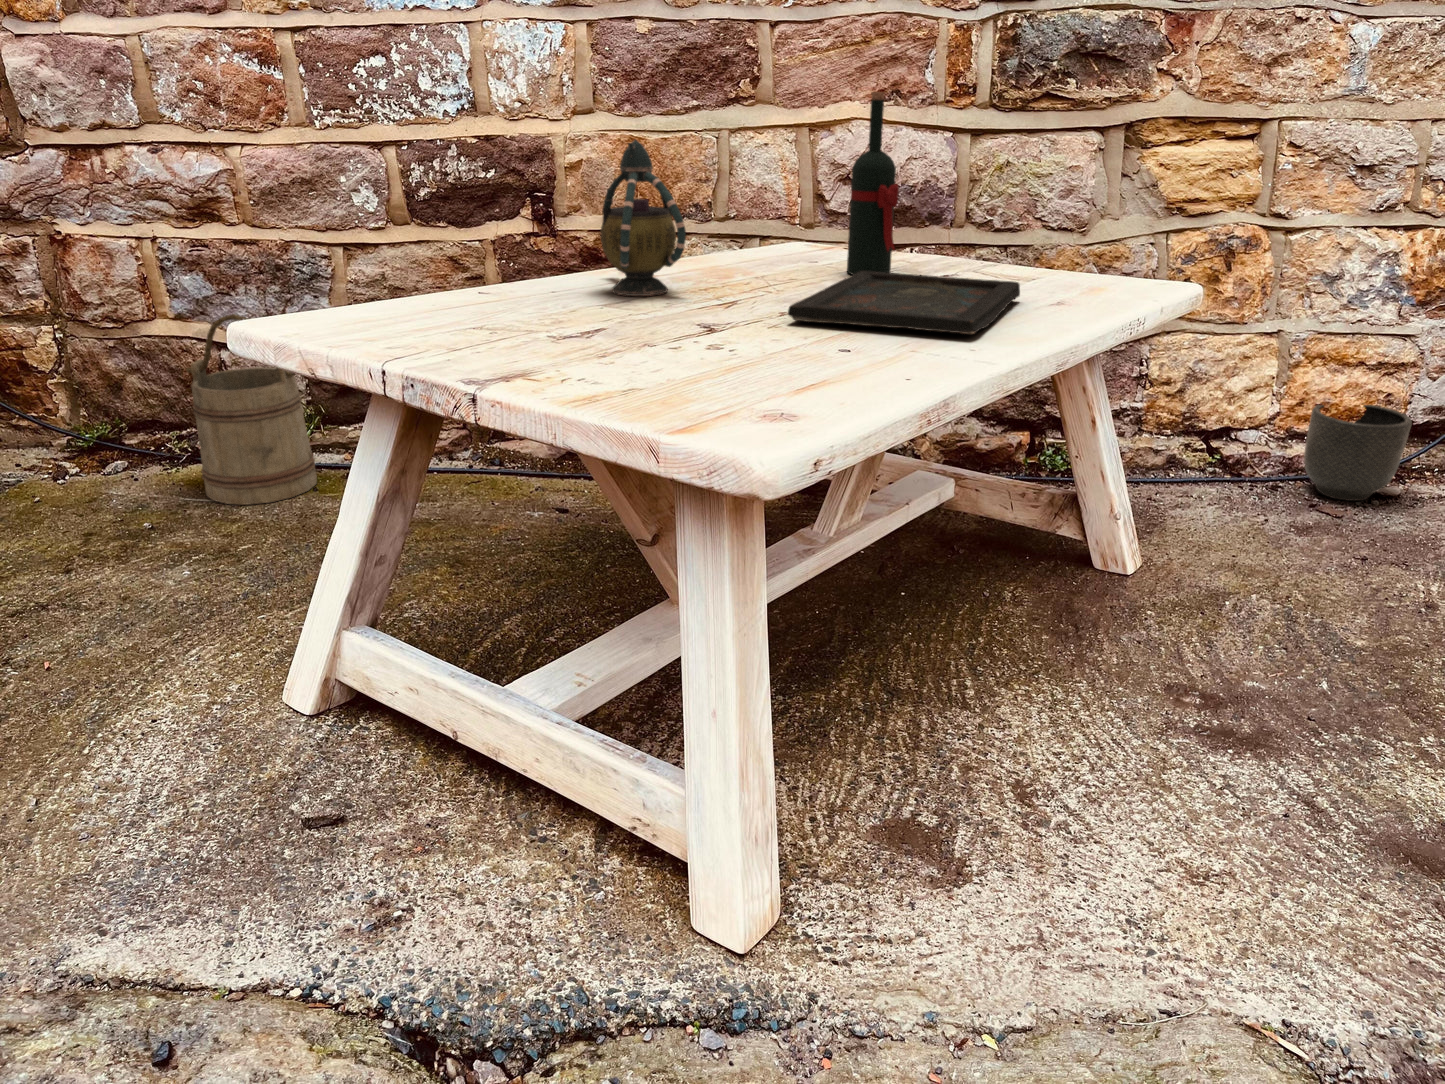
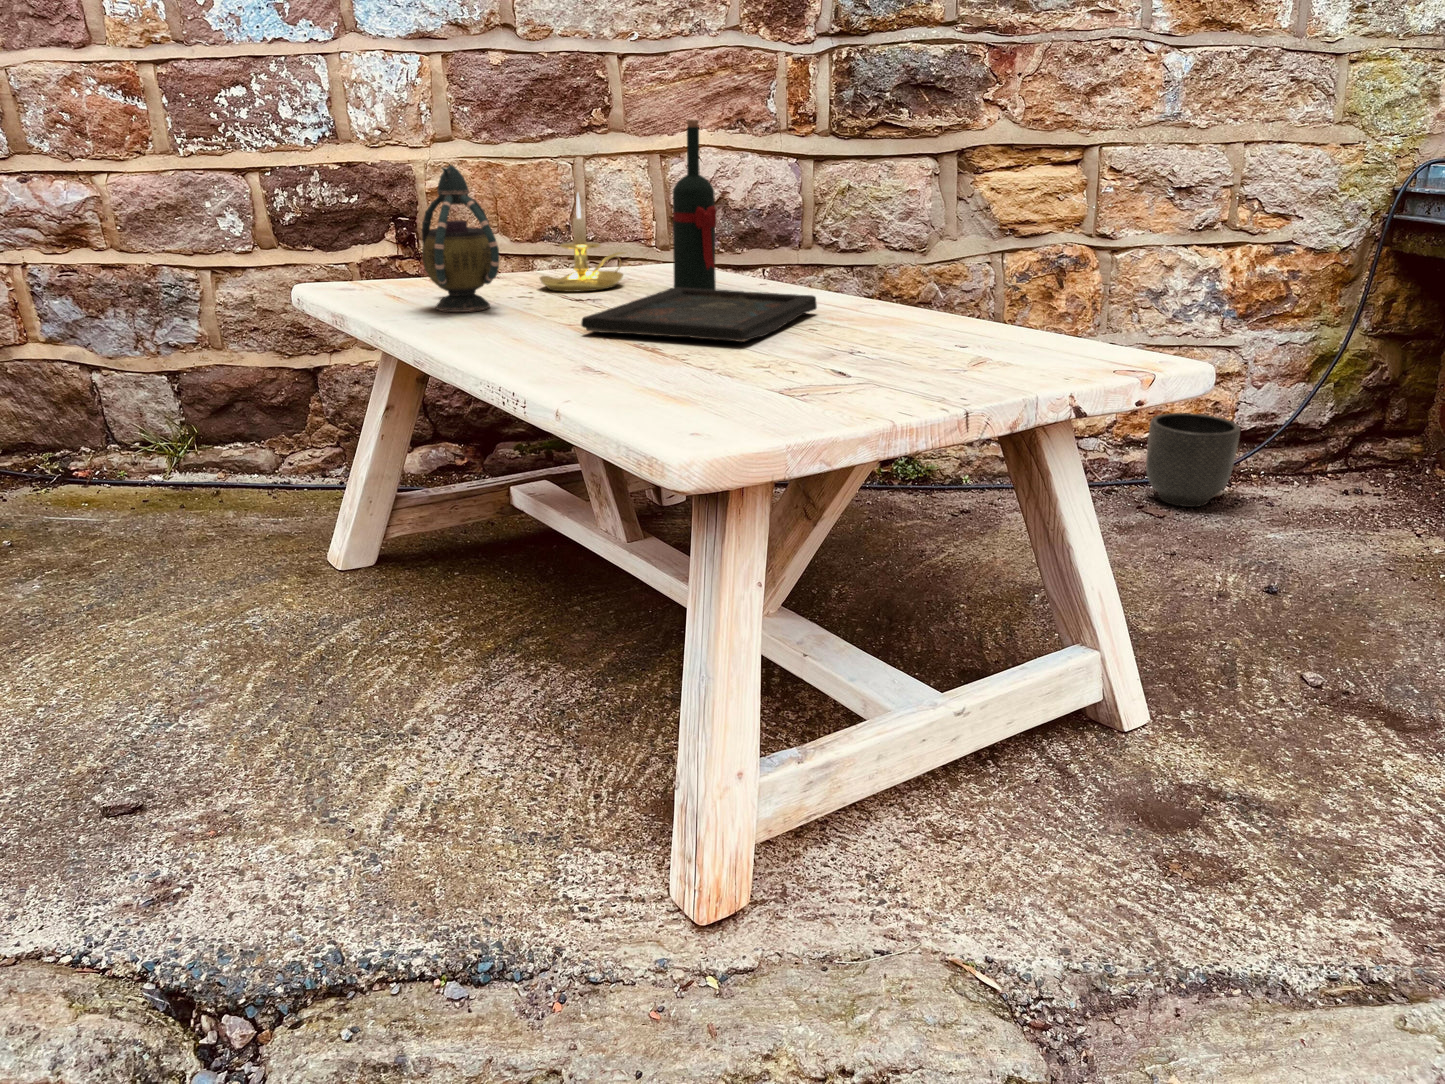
candle holder: none [704,168,792,273] -> present [540,193,625,292]
bucket: present [186,314,317,505] -> none [50,337,186,524]

